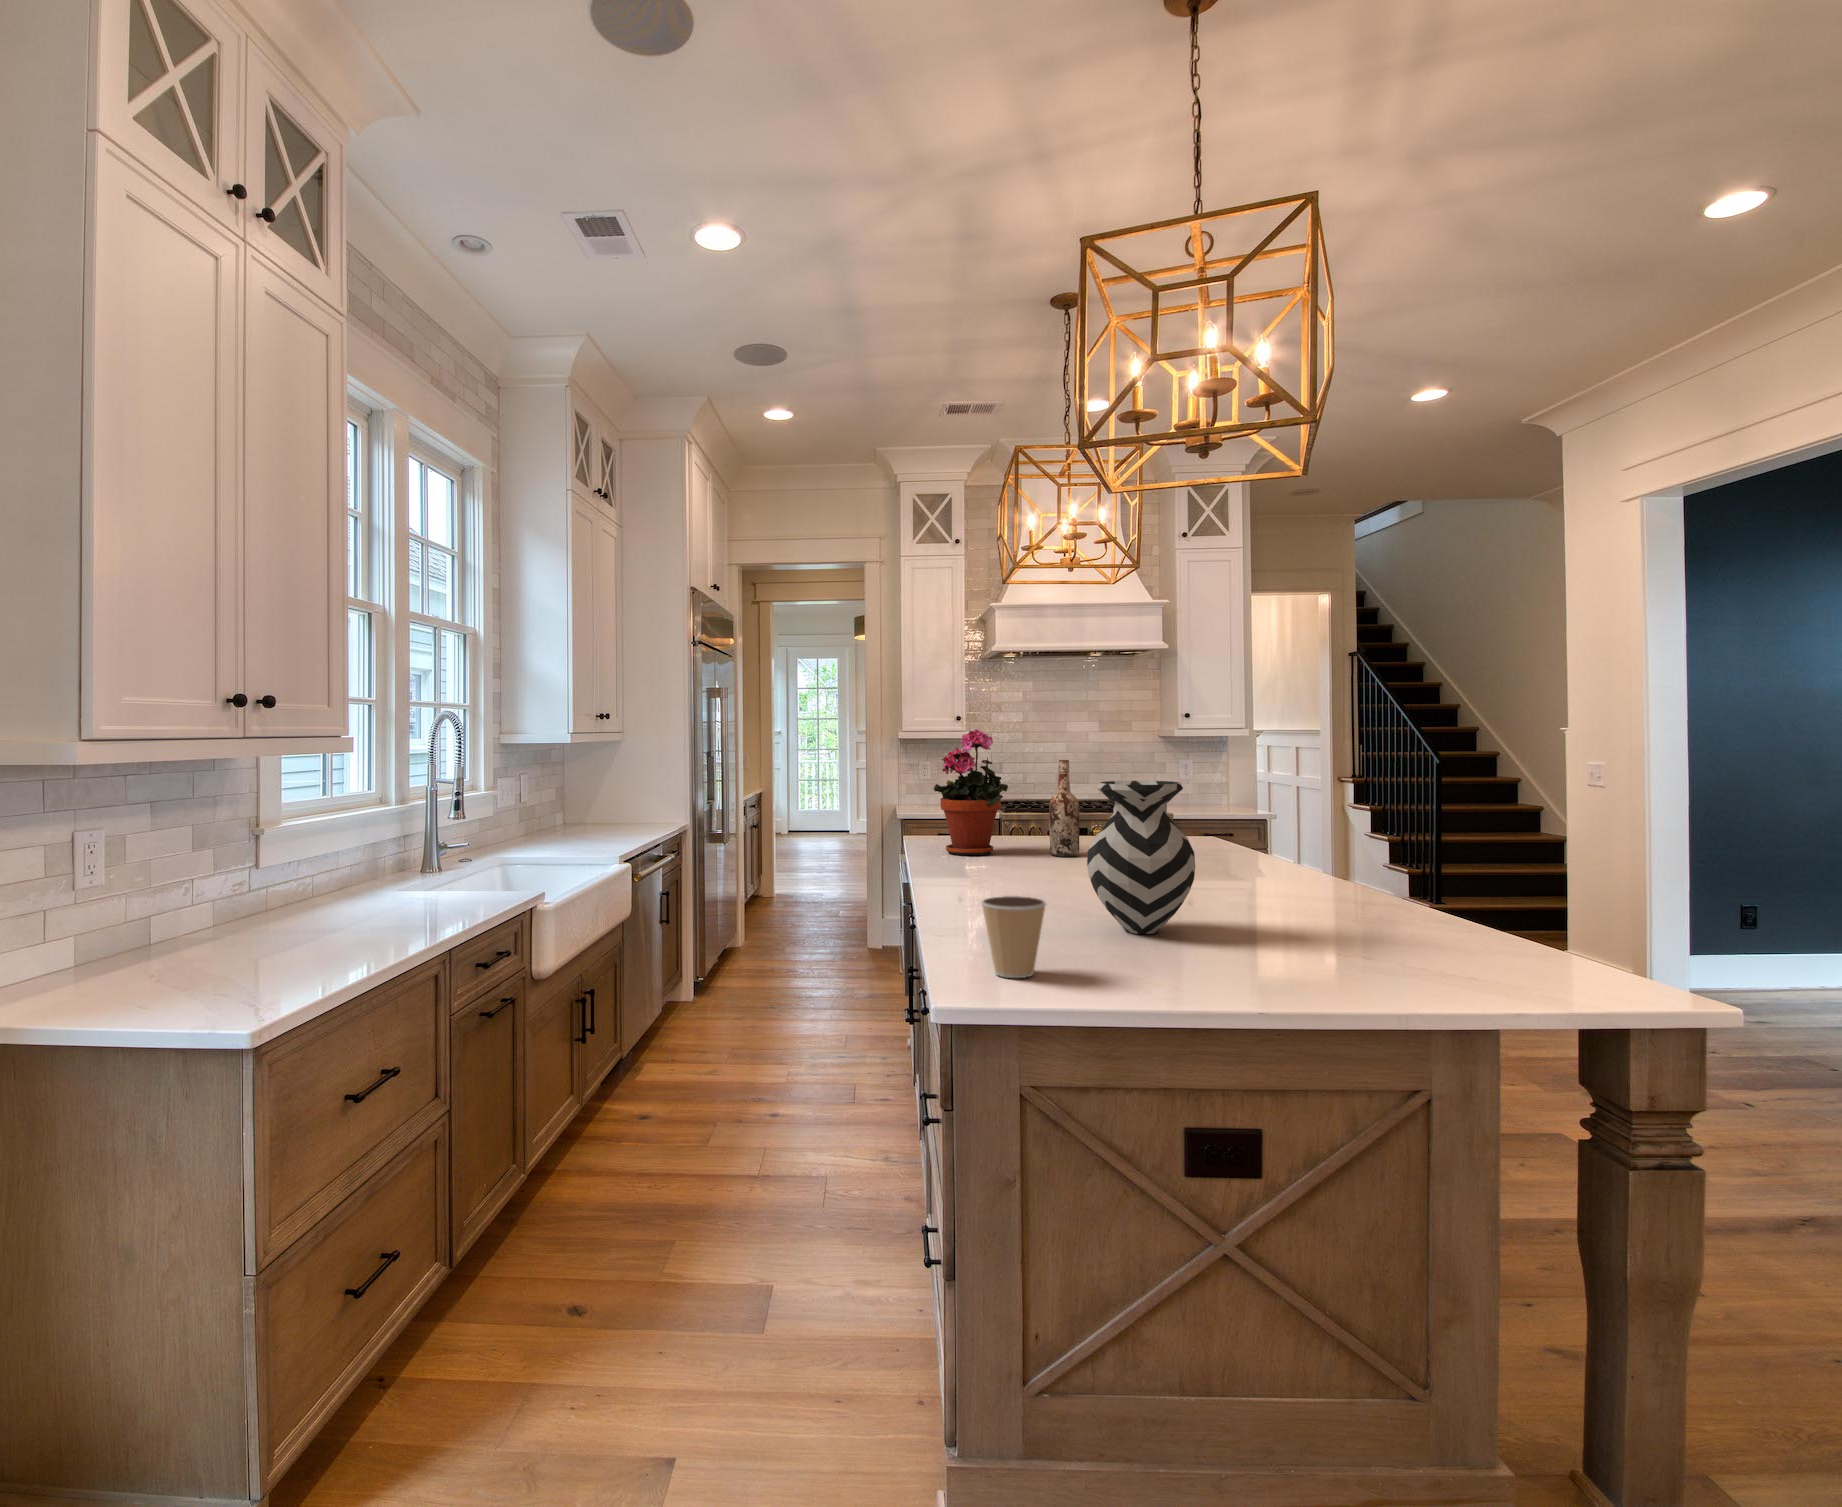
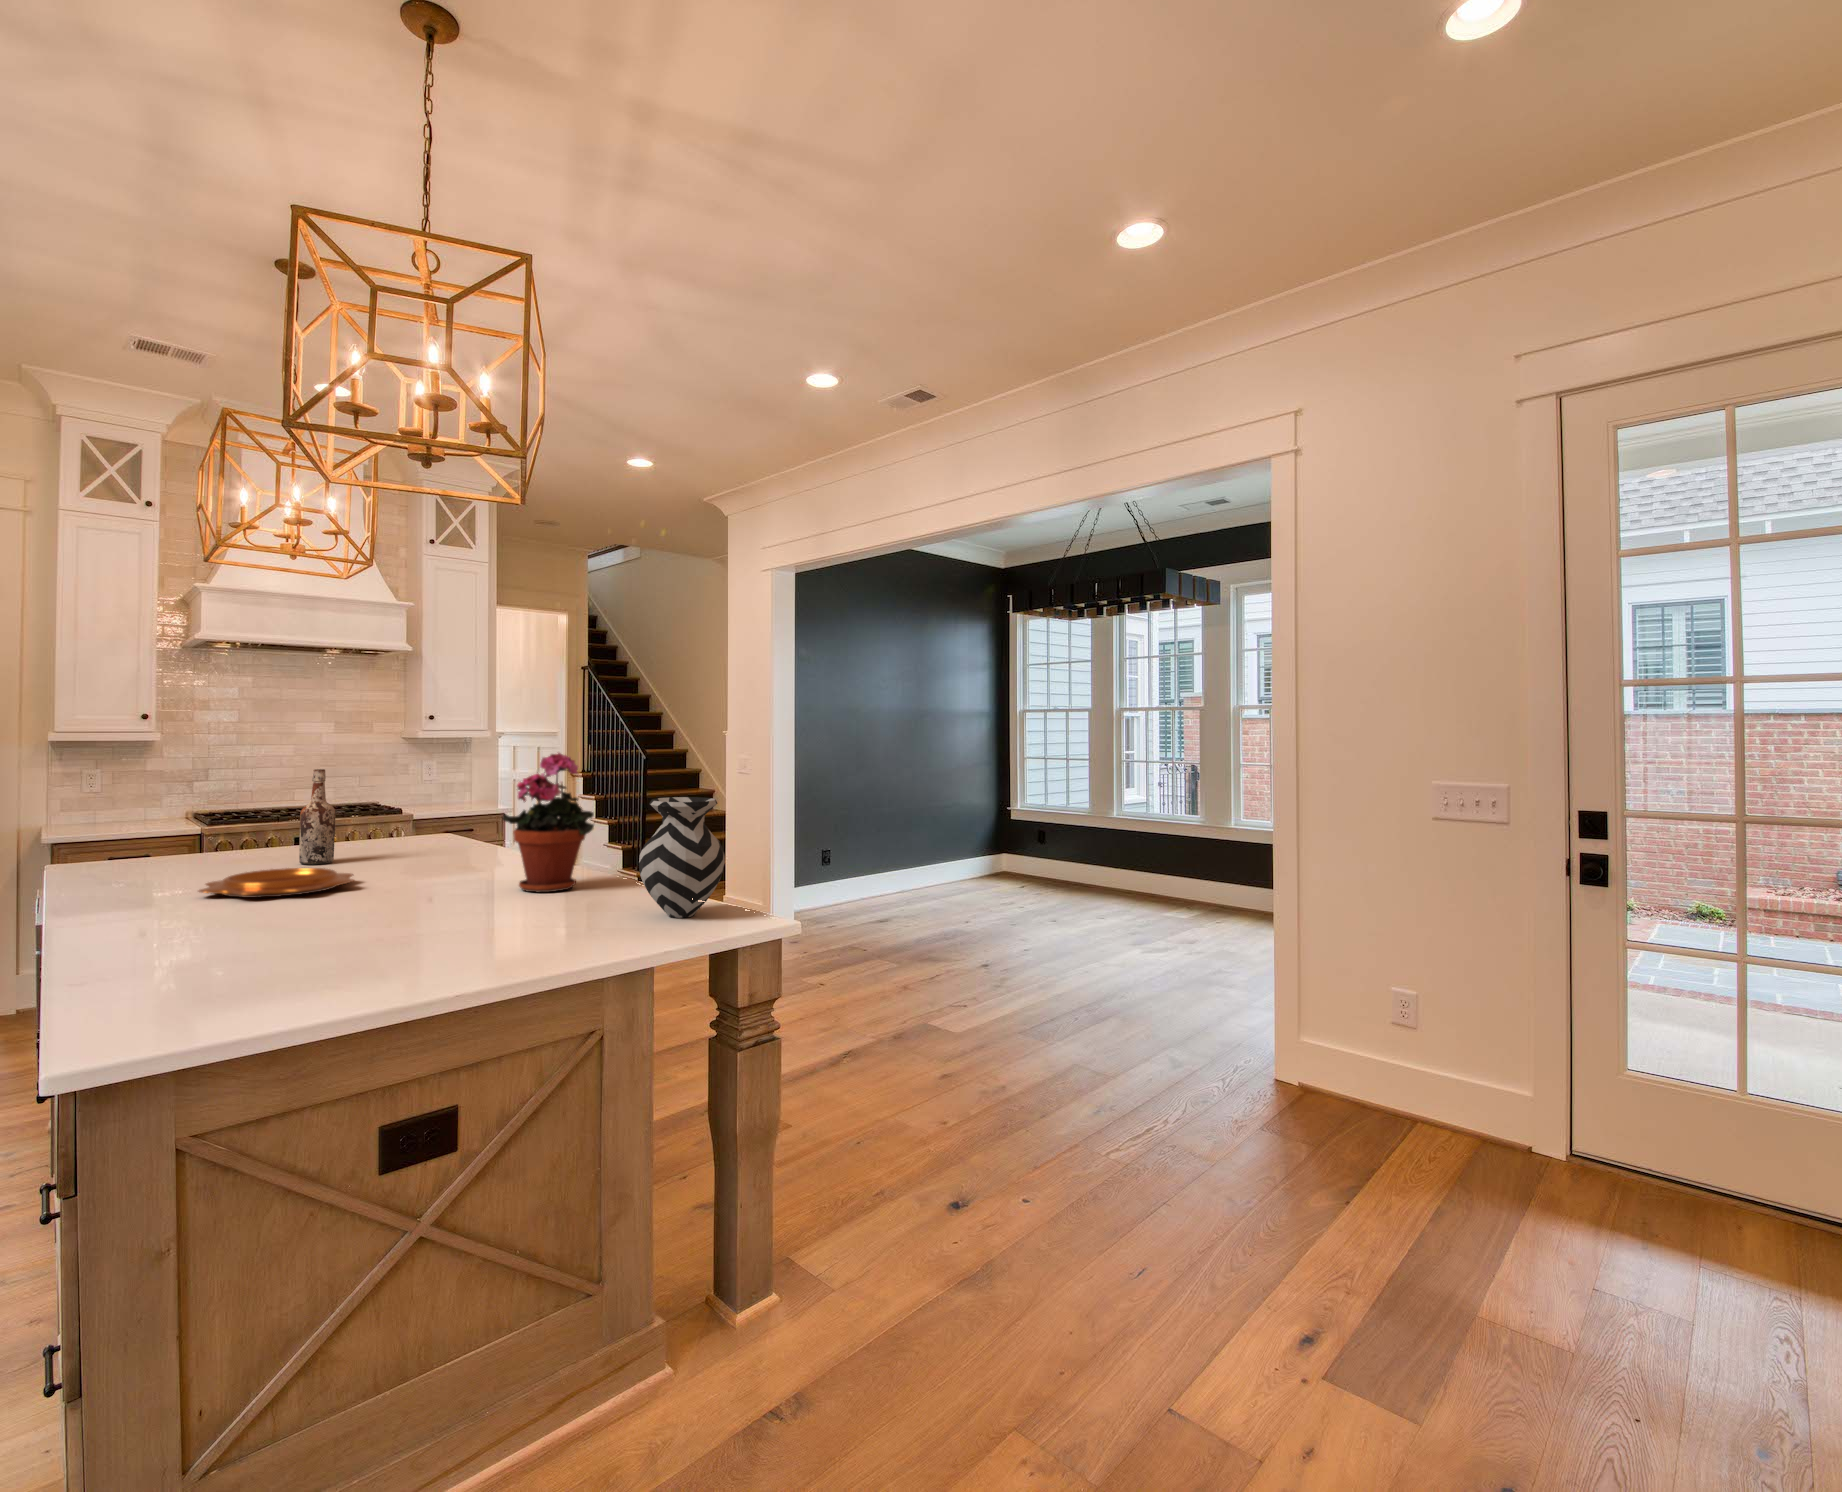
potted plant: present [934,729,1008,855] -> present [502,753,594,893]
vase: present [1087,781,1195,934] -> present [639,797,725,918]
decorative bowl: none [957,857,1089,884] -> present [199,868,354,898]
coffee cup: present [981,896,1046,978] -> none [282,904,353,978]

